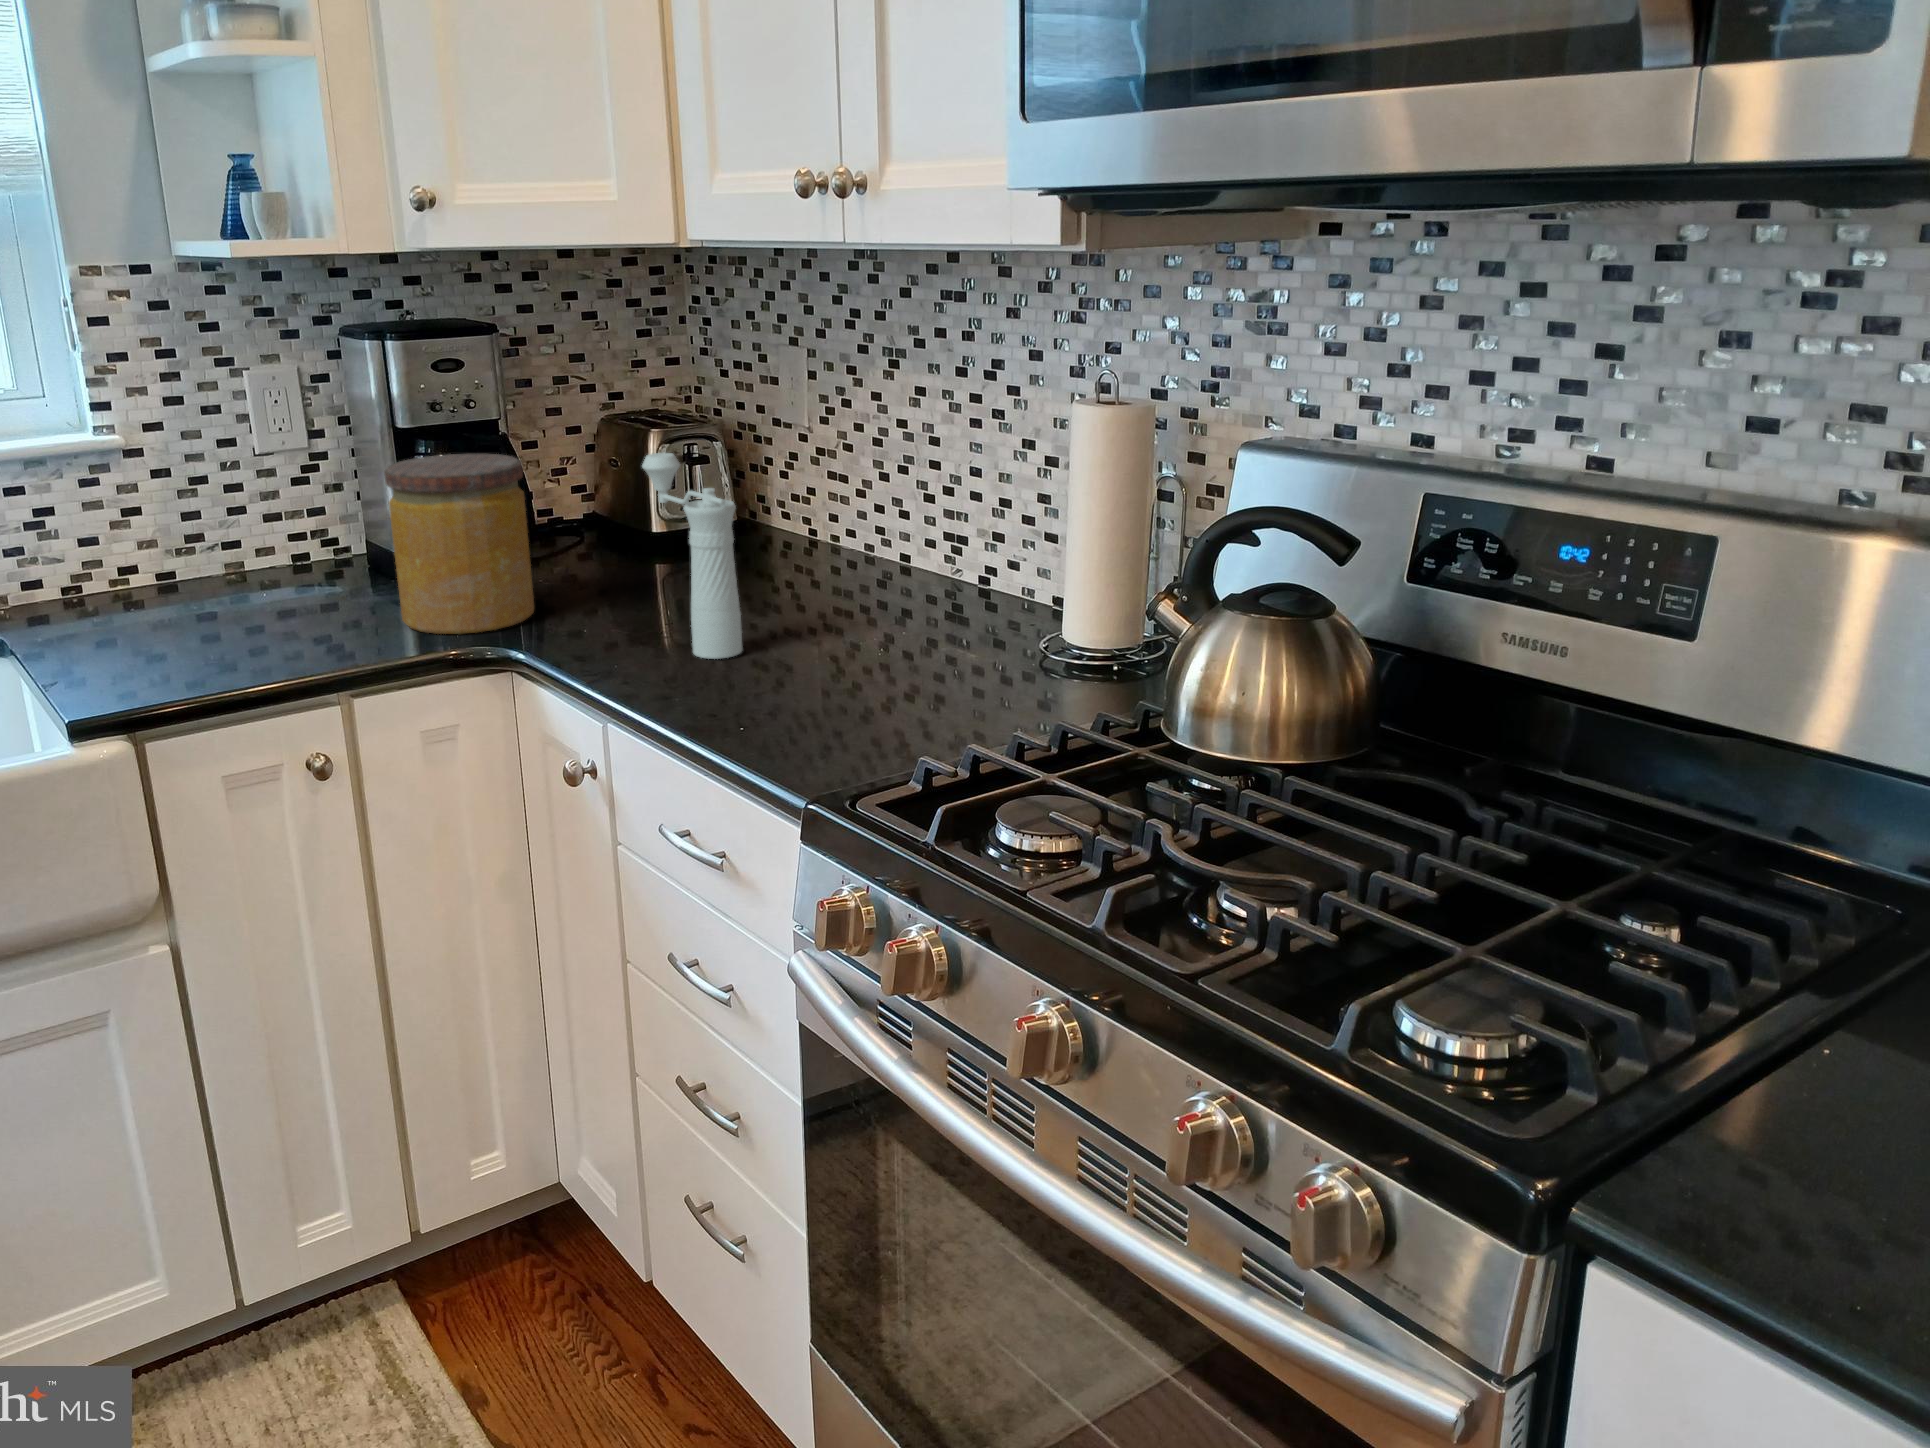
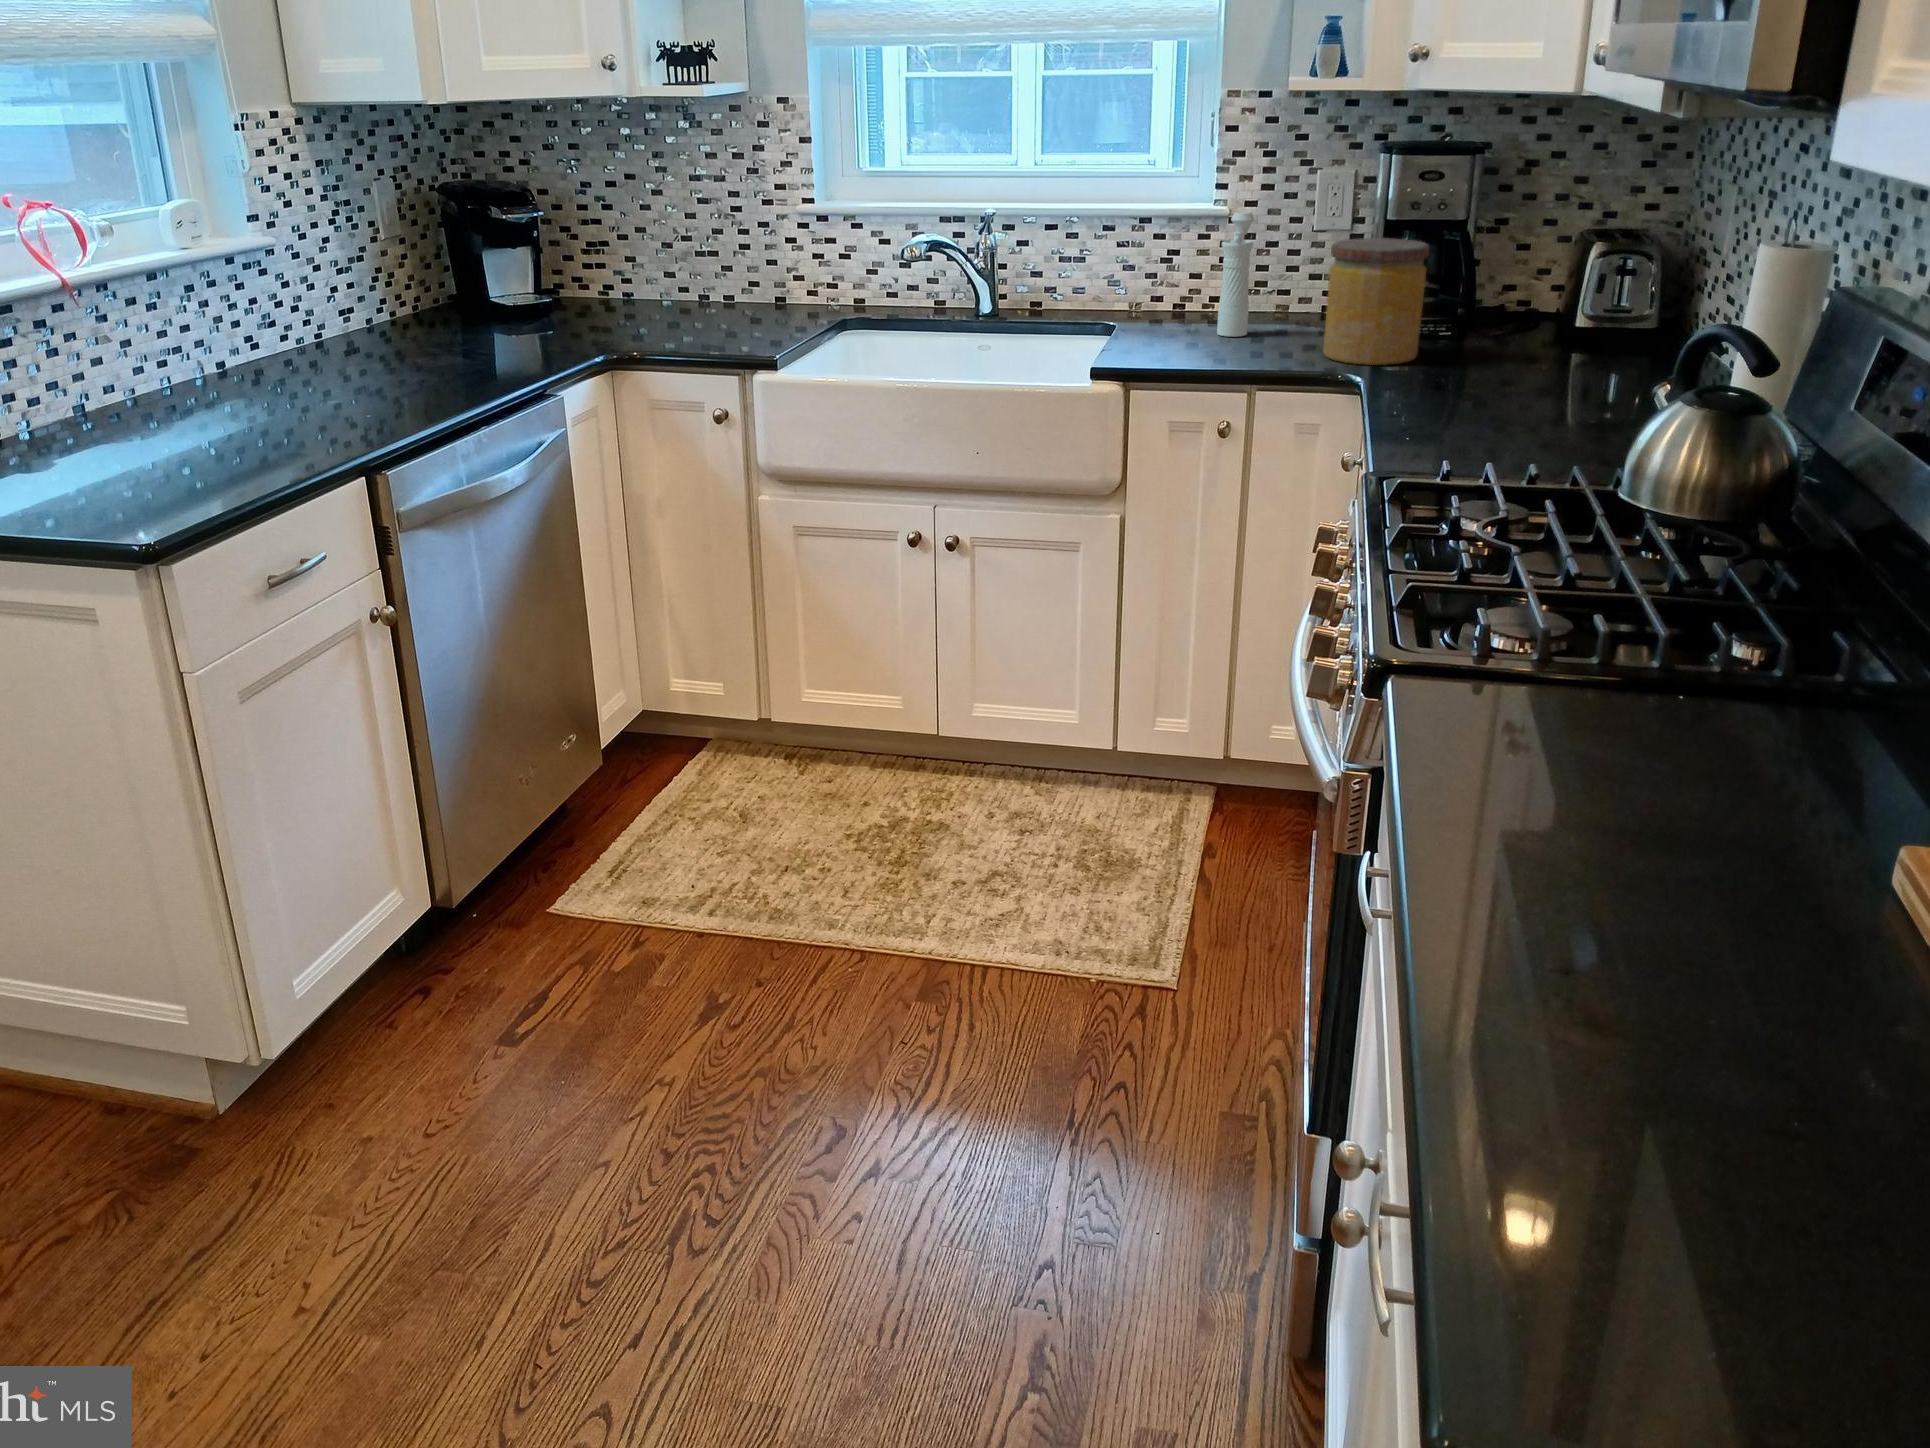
pepper mill: present [642,453,742,659] -> present [1217,212,1254,337]

